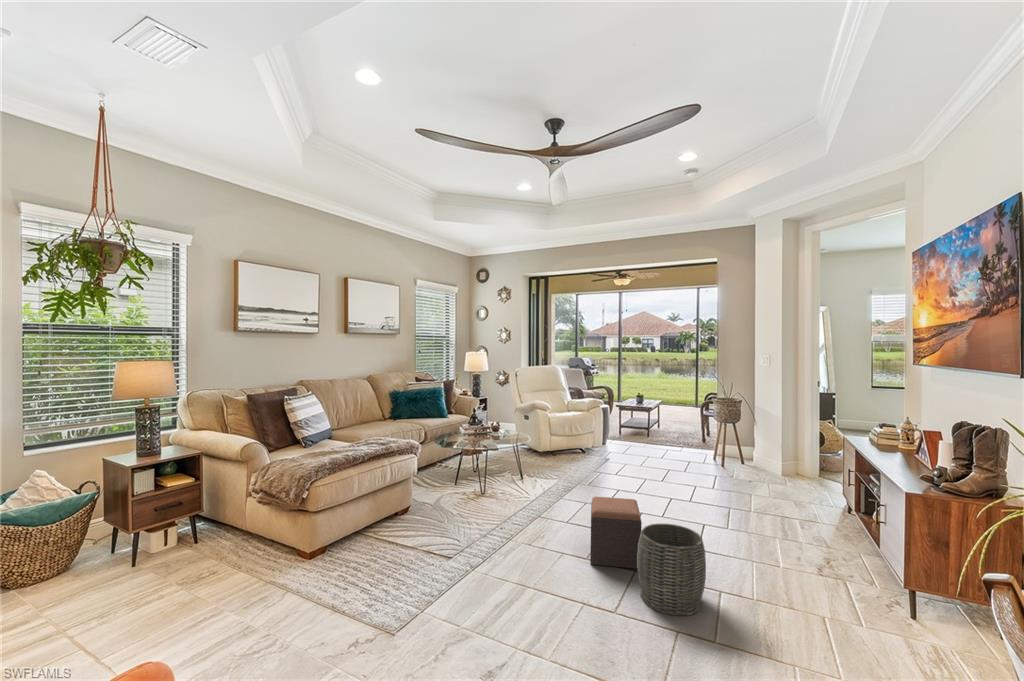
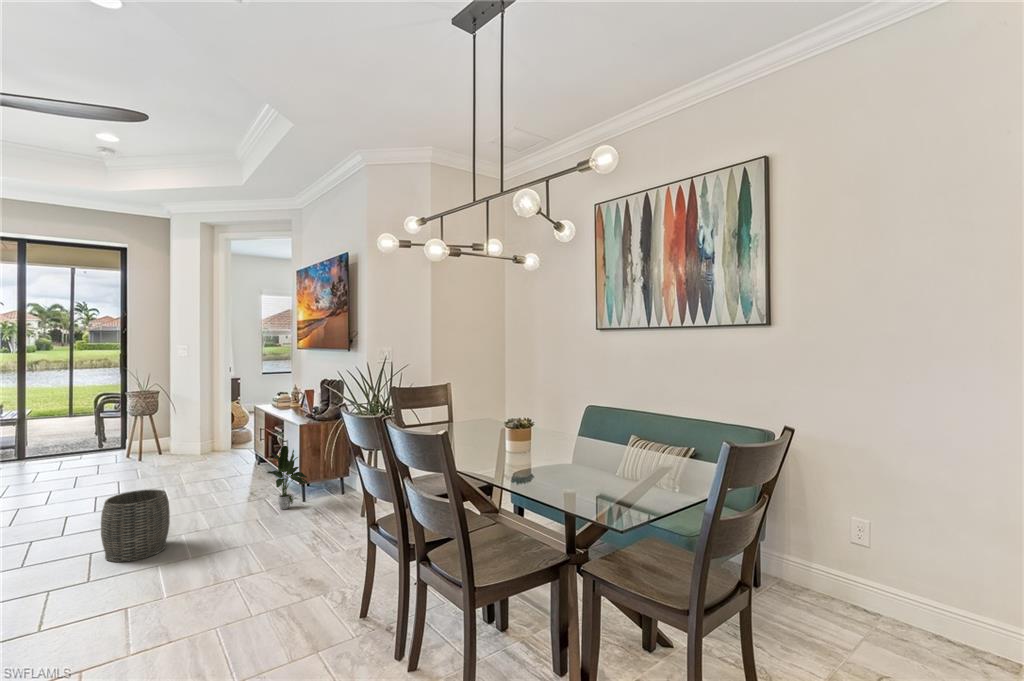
footstool: present [590,497,642,569] -> none [20,489,95,563]
potted plant: none [844,519,925,621] -> present [267,446,308,509]

